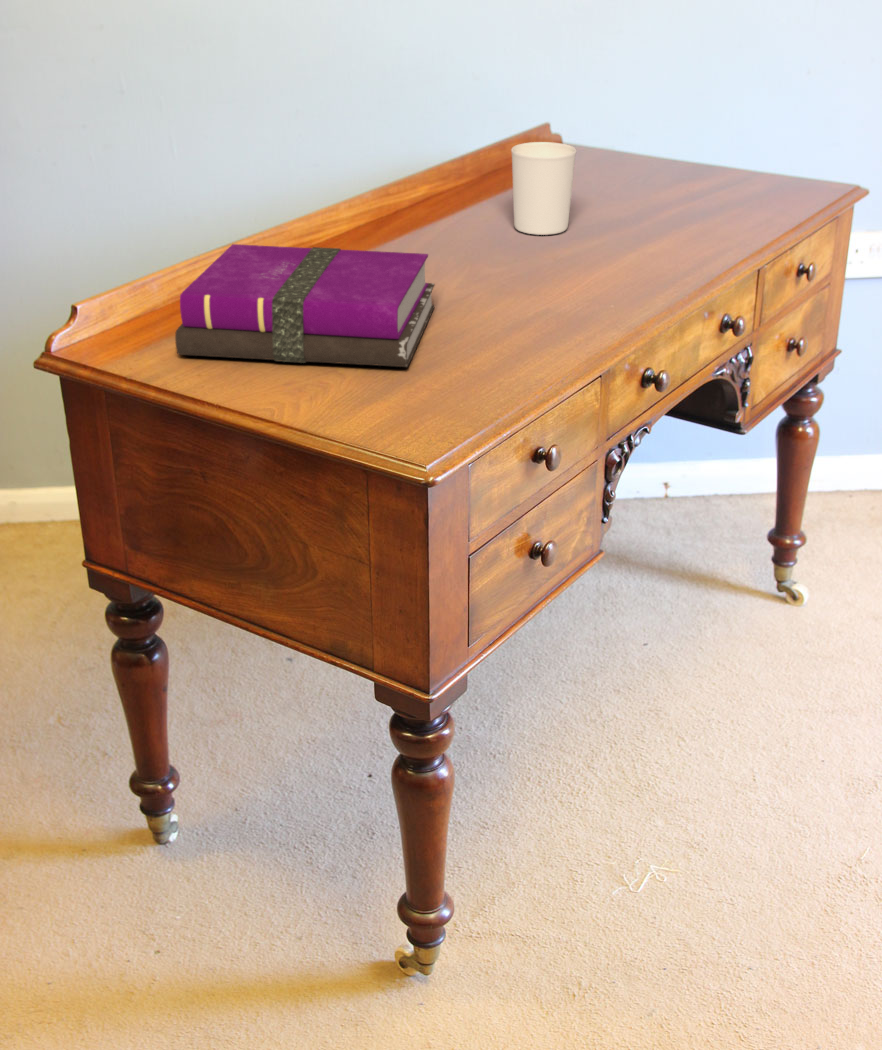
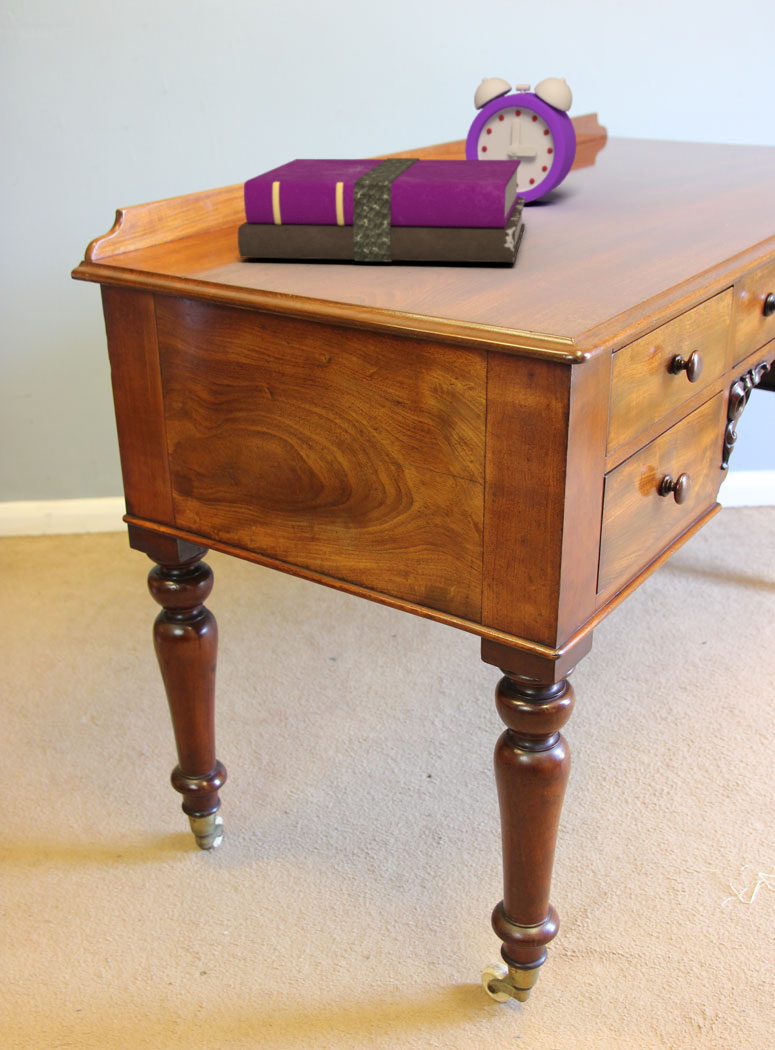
candle holder: present [511,142,576,235] -> none [585,89,656,183]
alarm clock: none [391,156,492,270] -> present [465,78,576,203]

